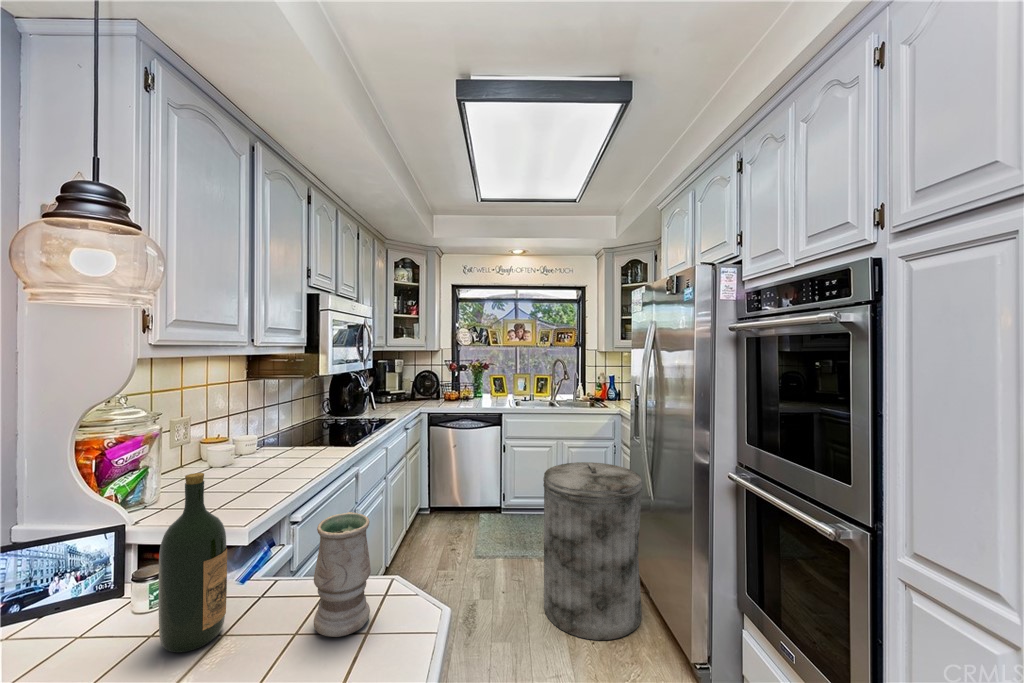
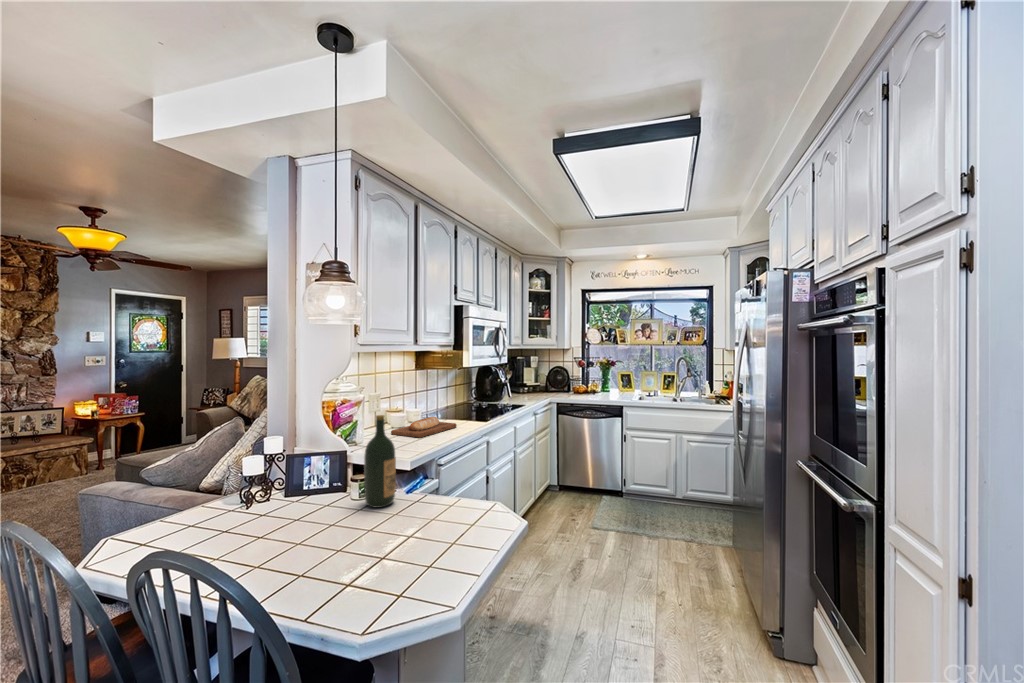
bread loaf: none [209,447,313,482] -> present [391,417,457,438]
trash can: present [543,462,642,640] -> none [641,451,735,606]
vase: present [314,512,371,637] -> none [438,445,469,512]

